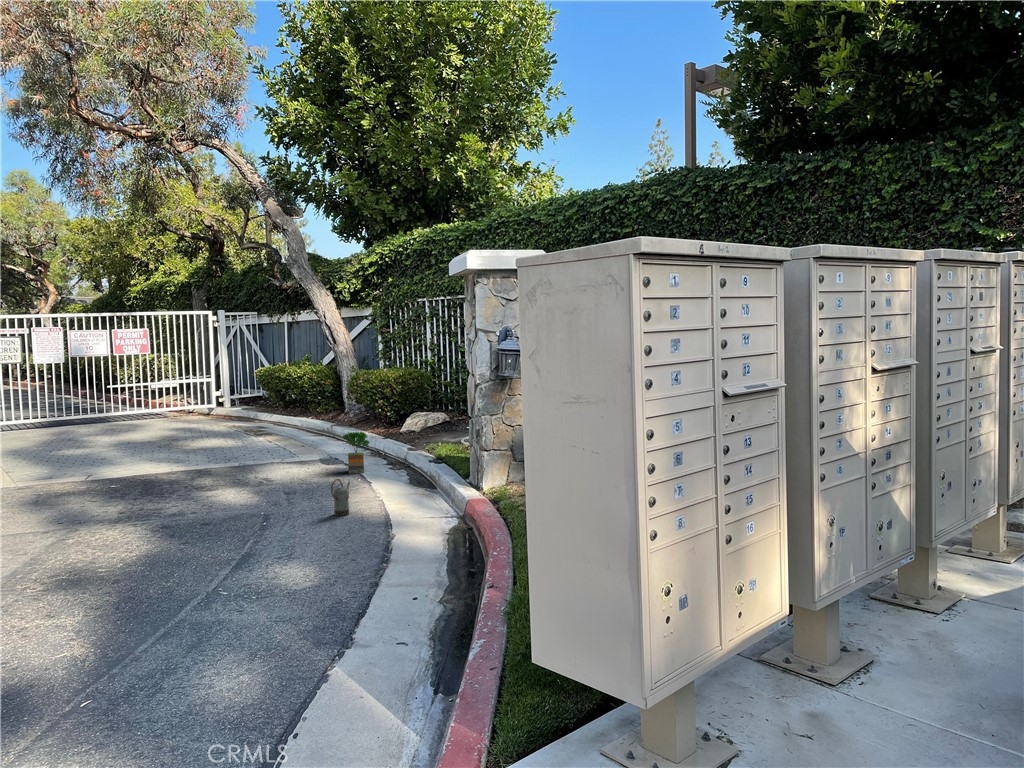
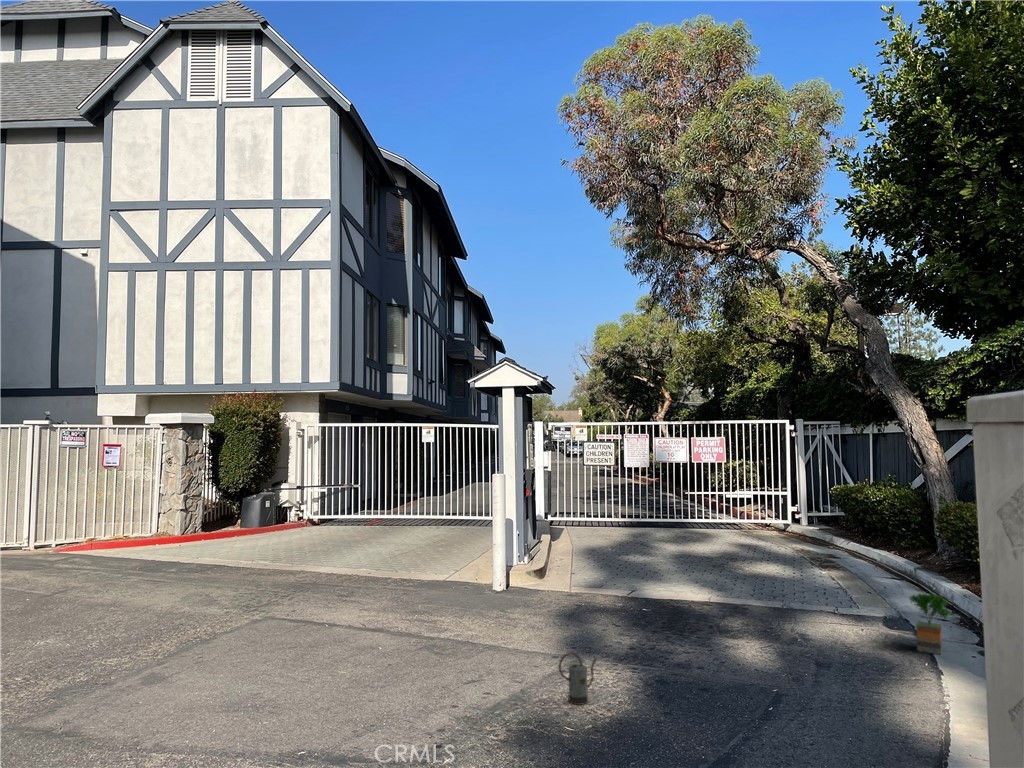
watering can: present [331,479,350,516] -> present [559,652,596,705]

